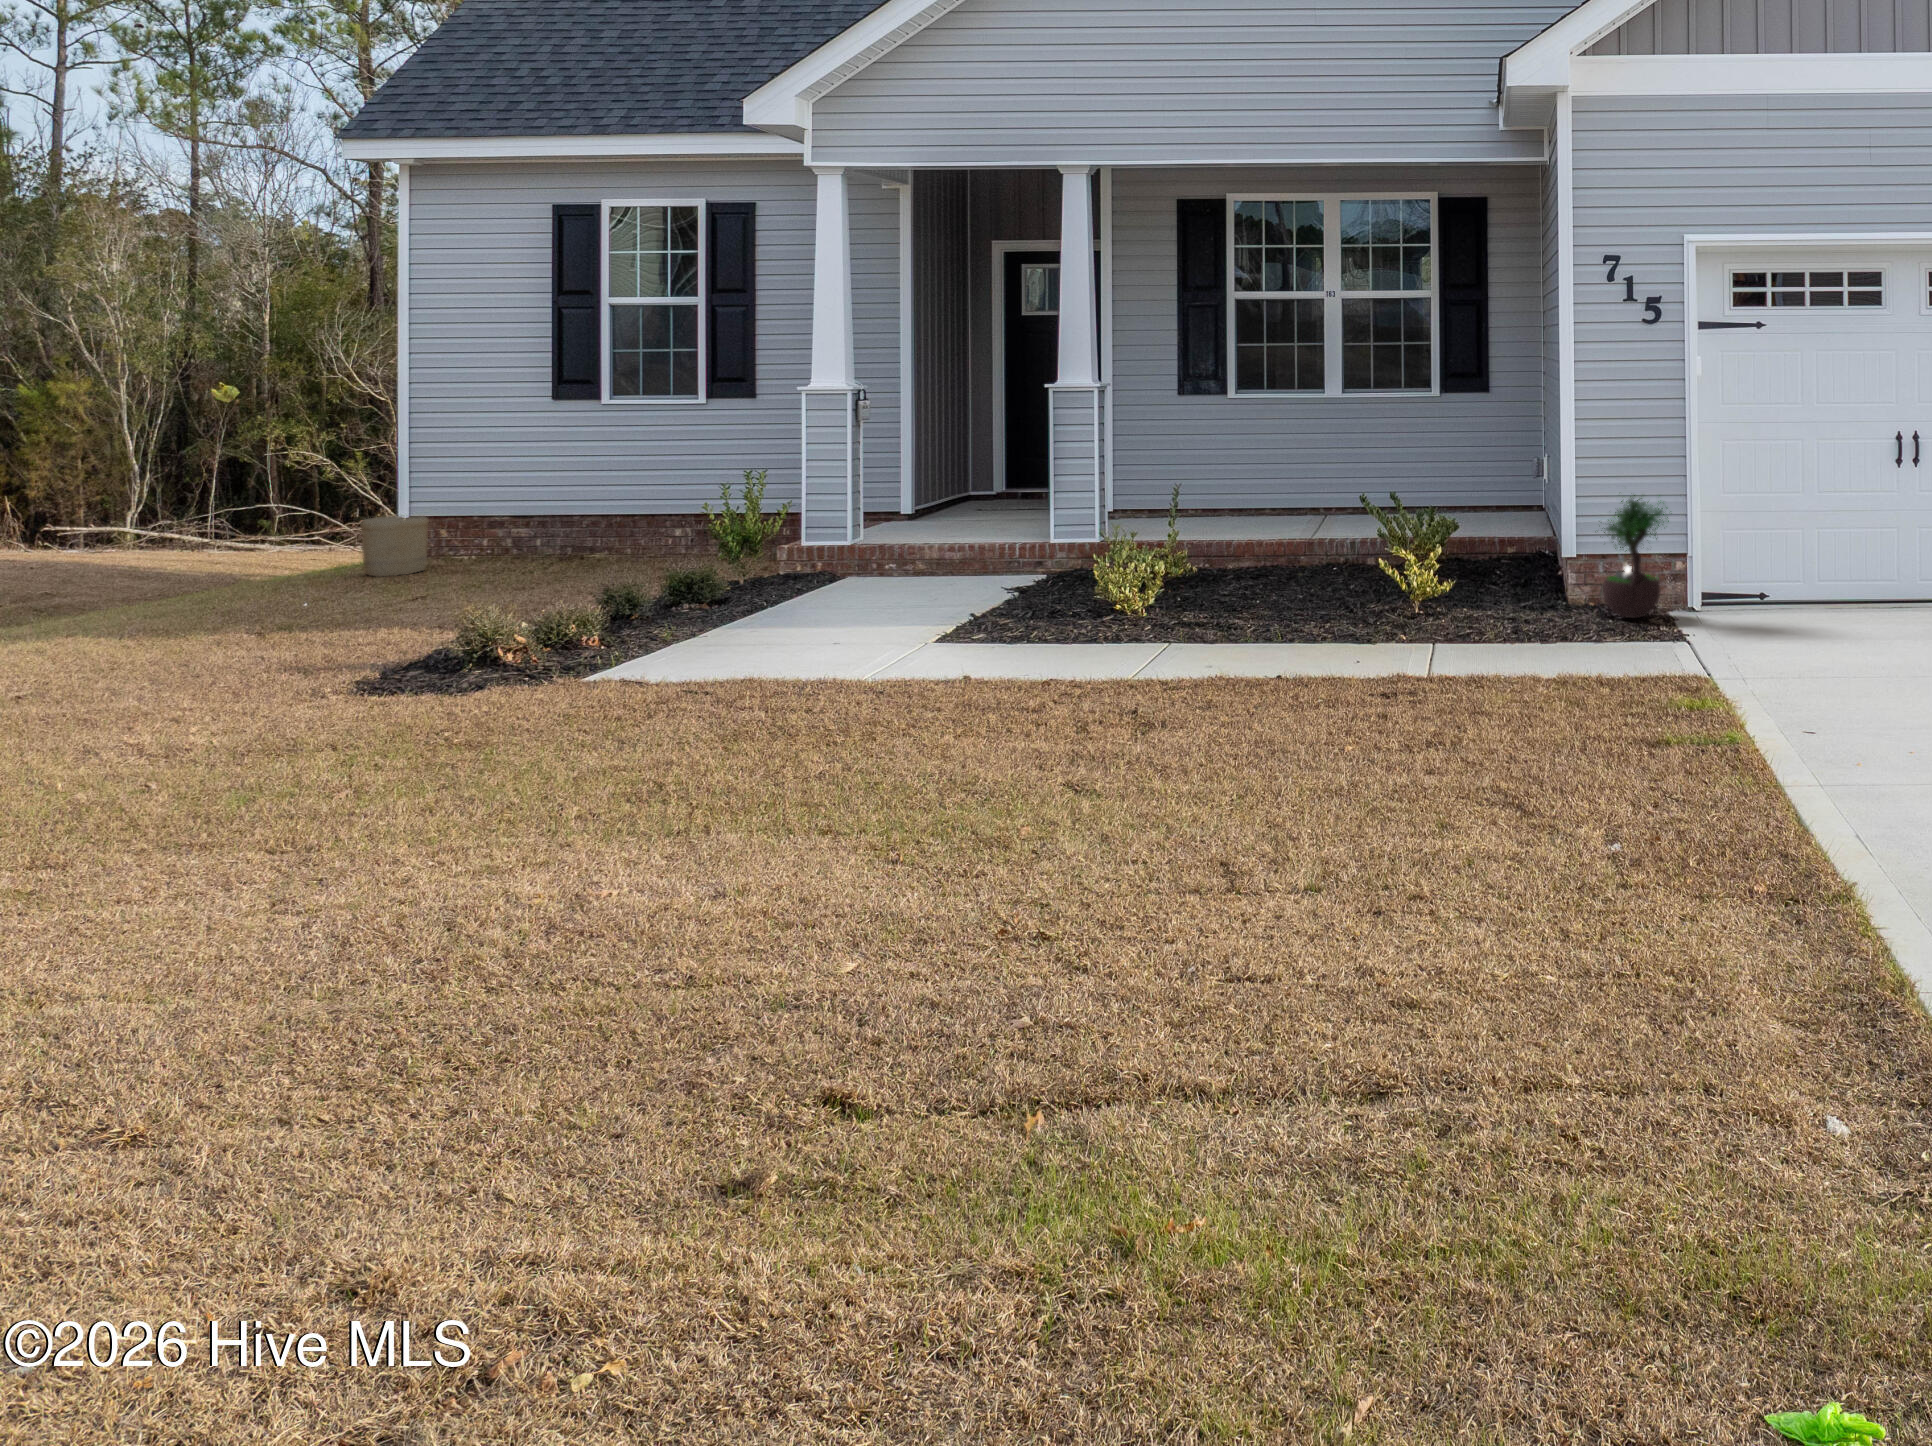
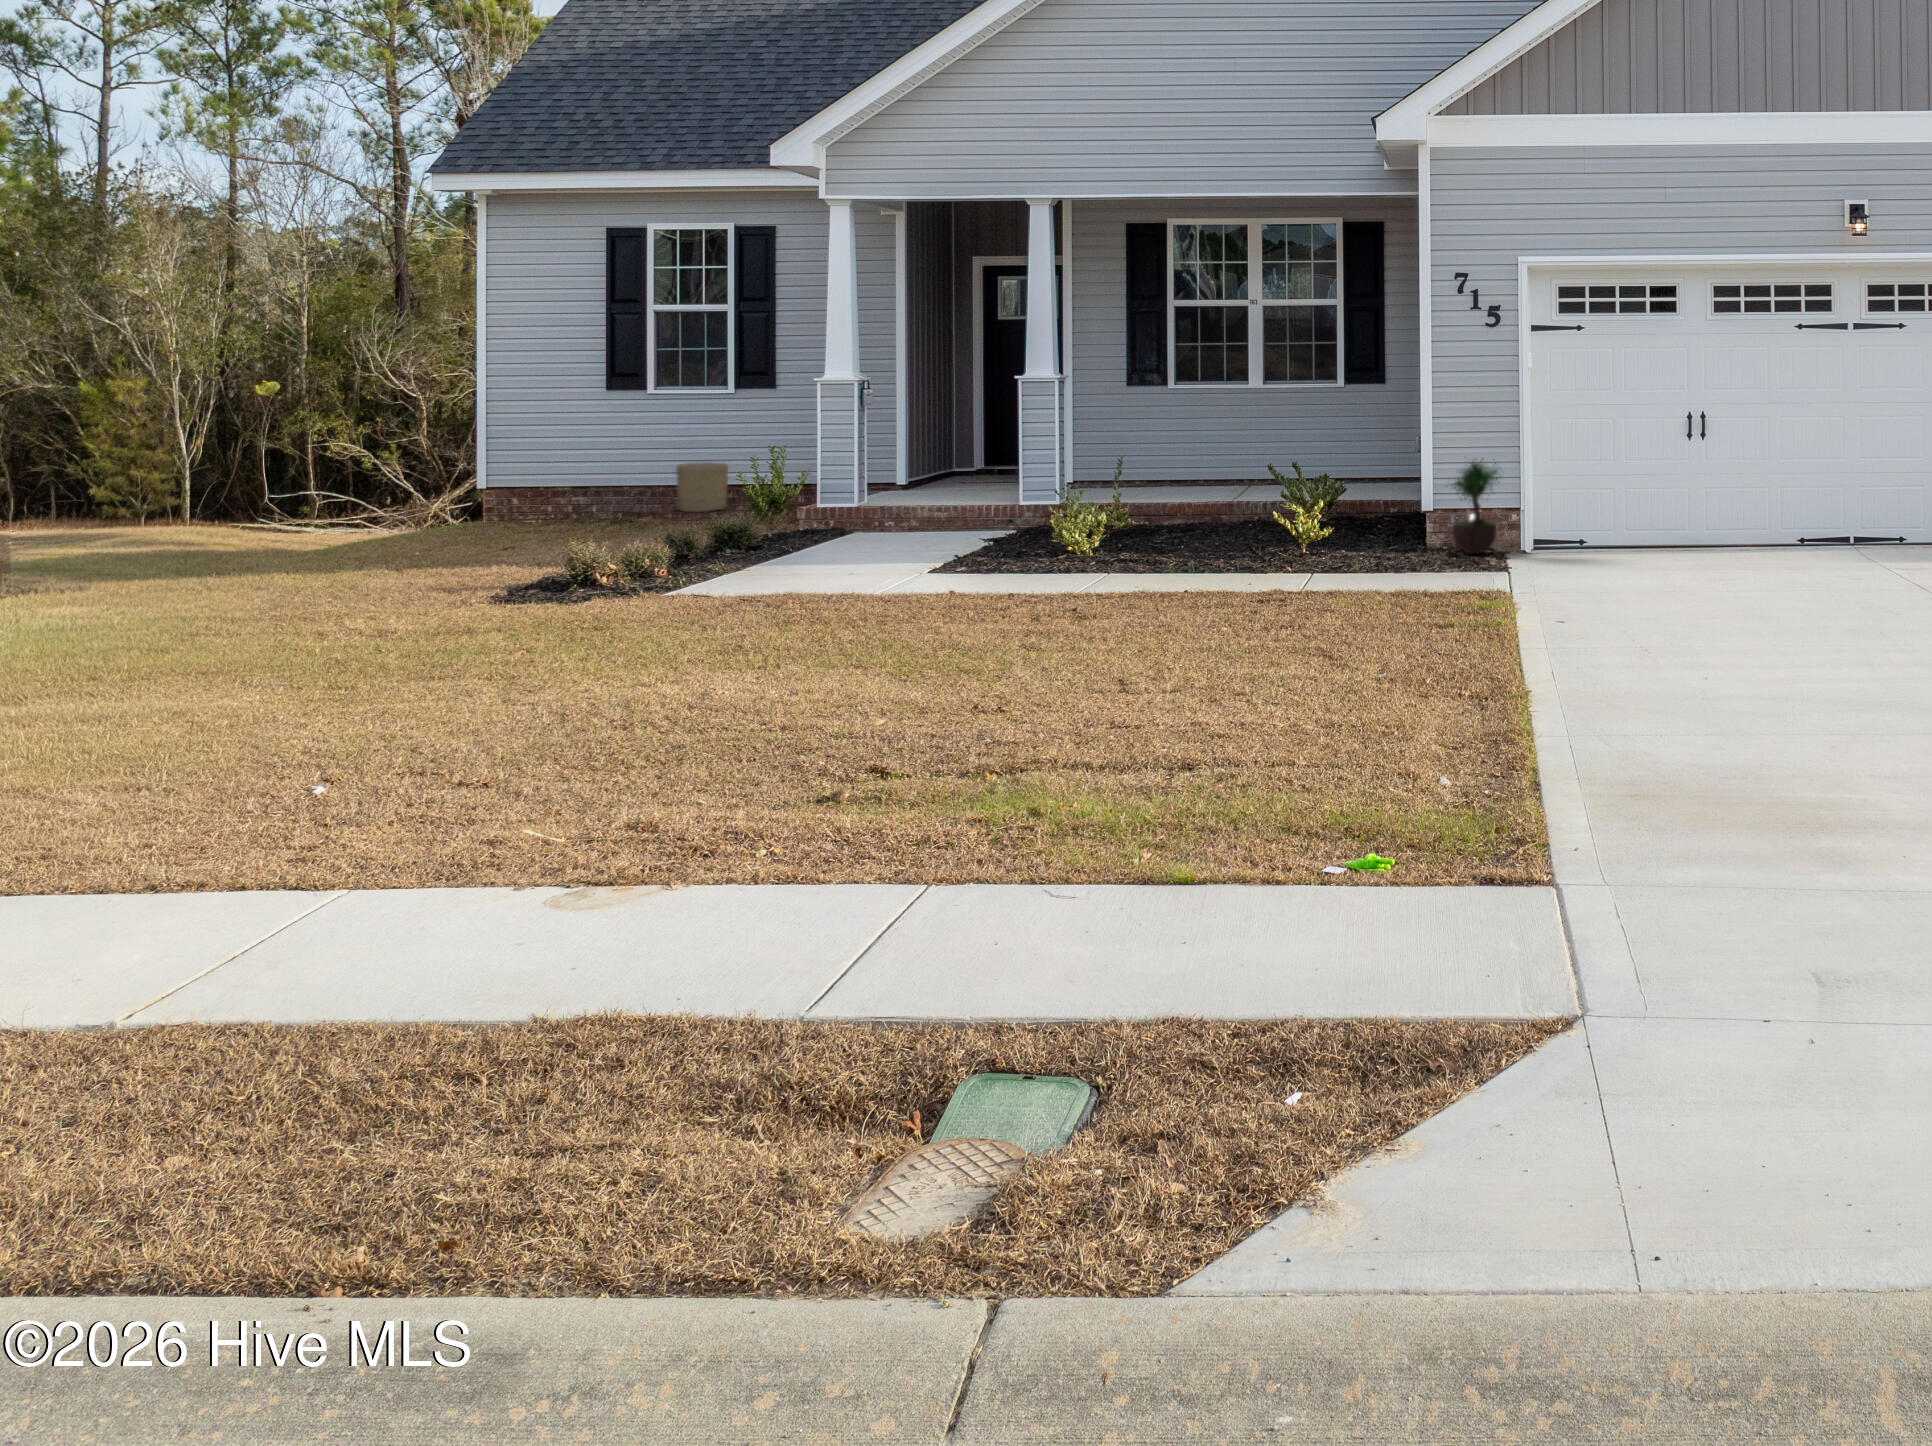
woven basket: present [360,516,429,577] -> present [676,462,728,512]

